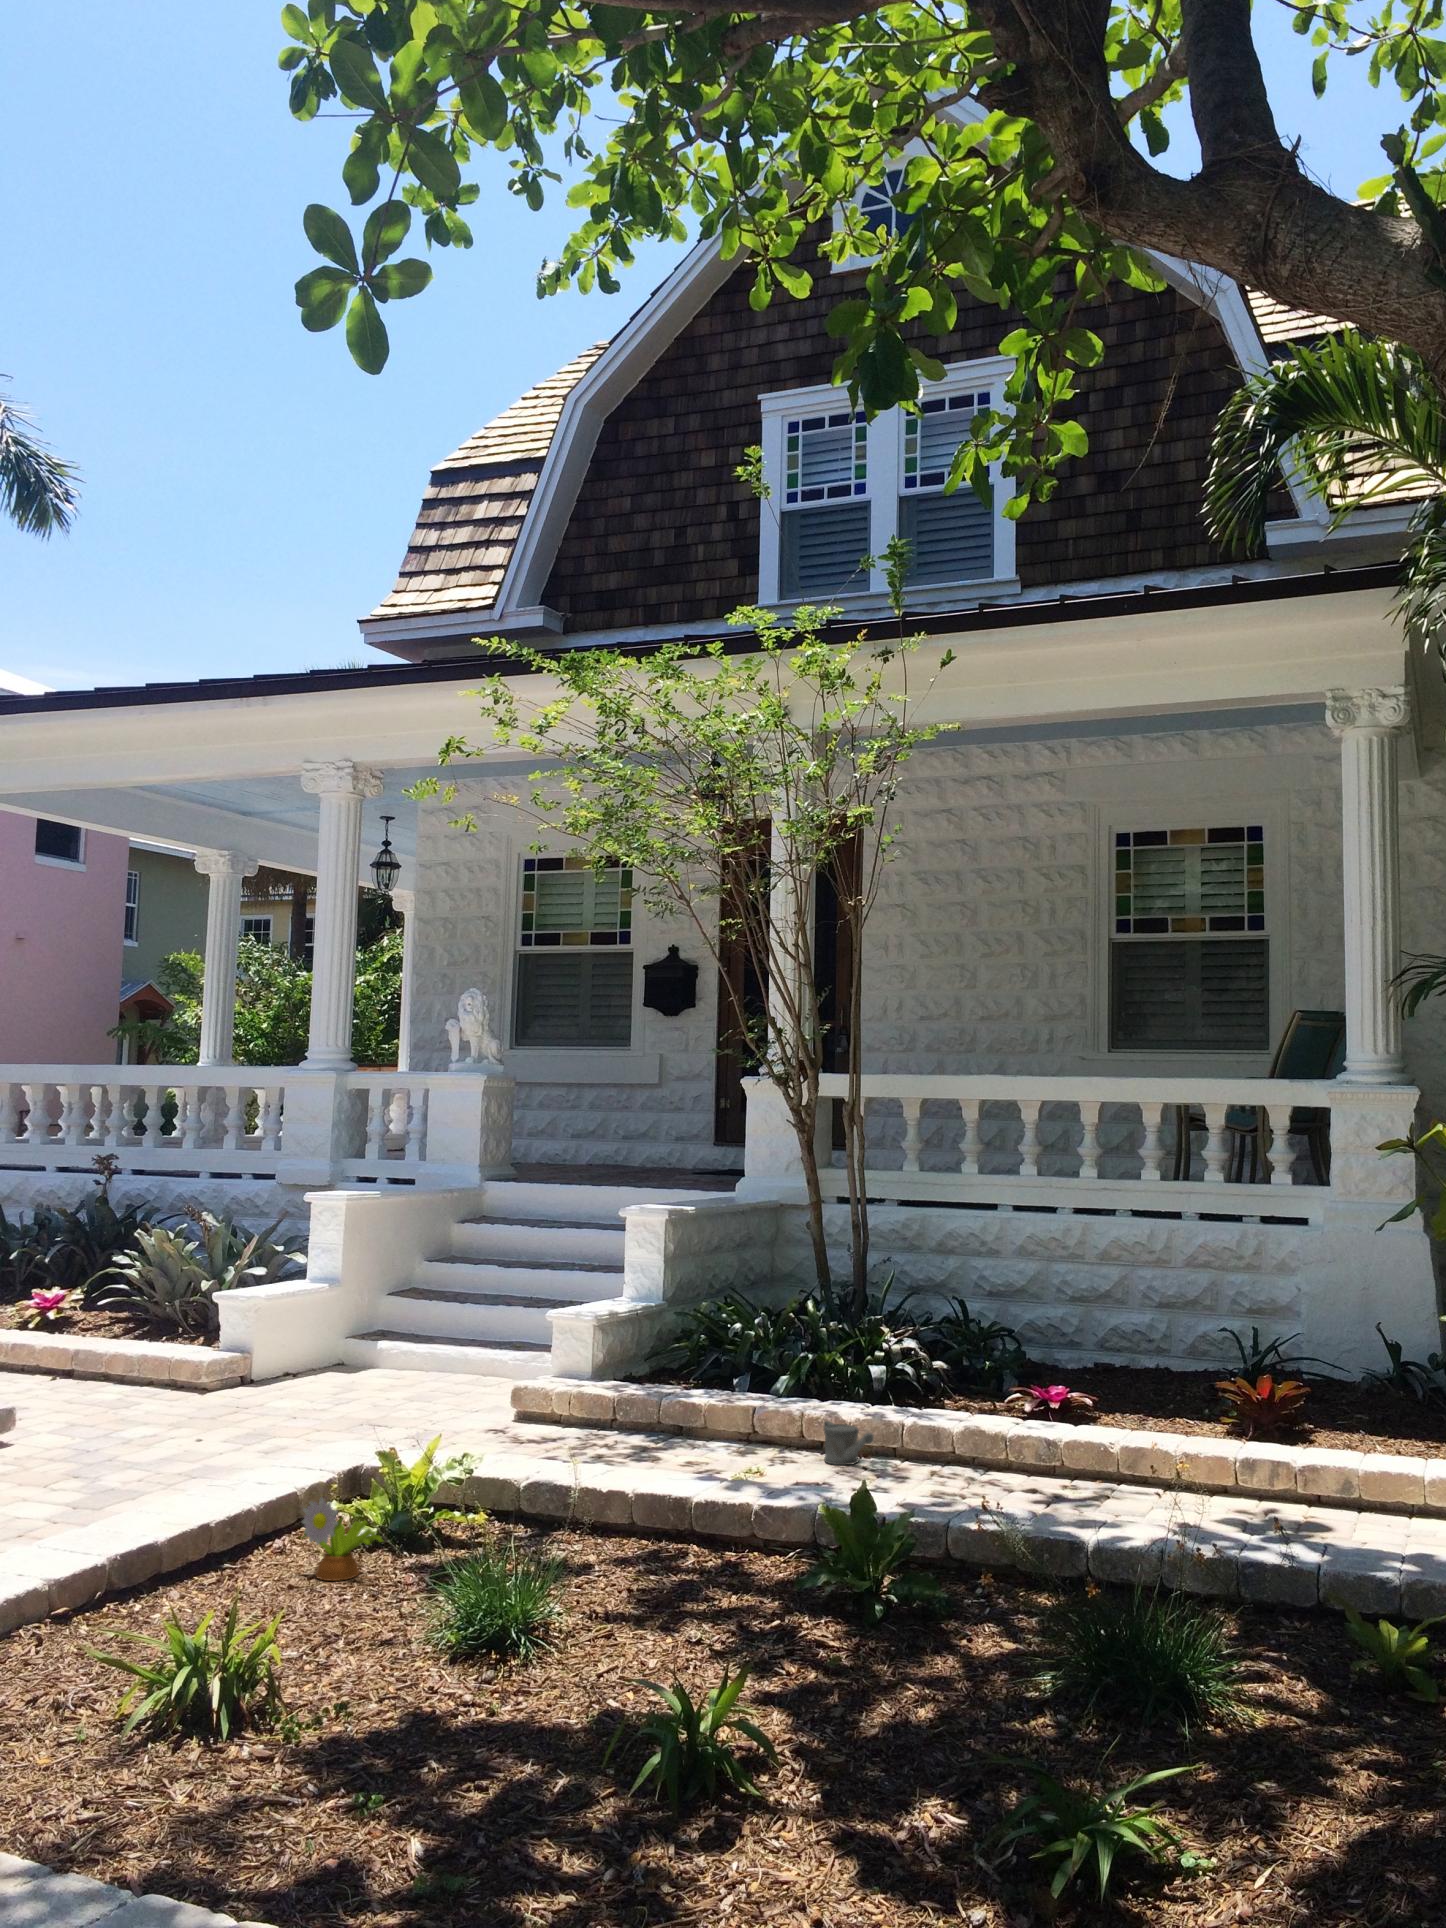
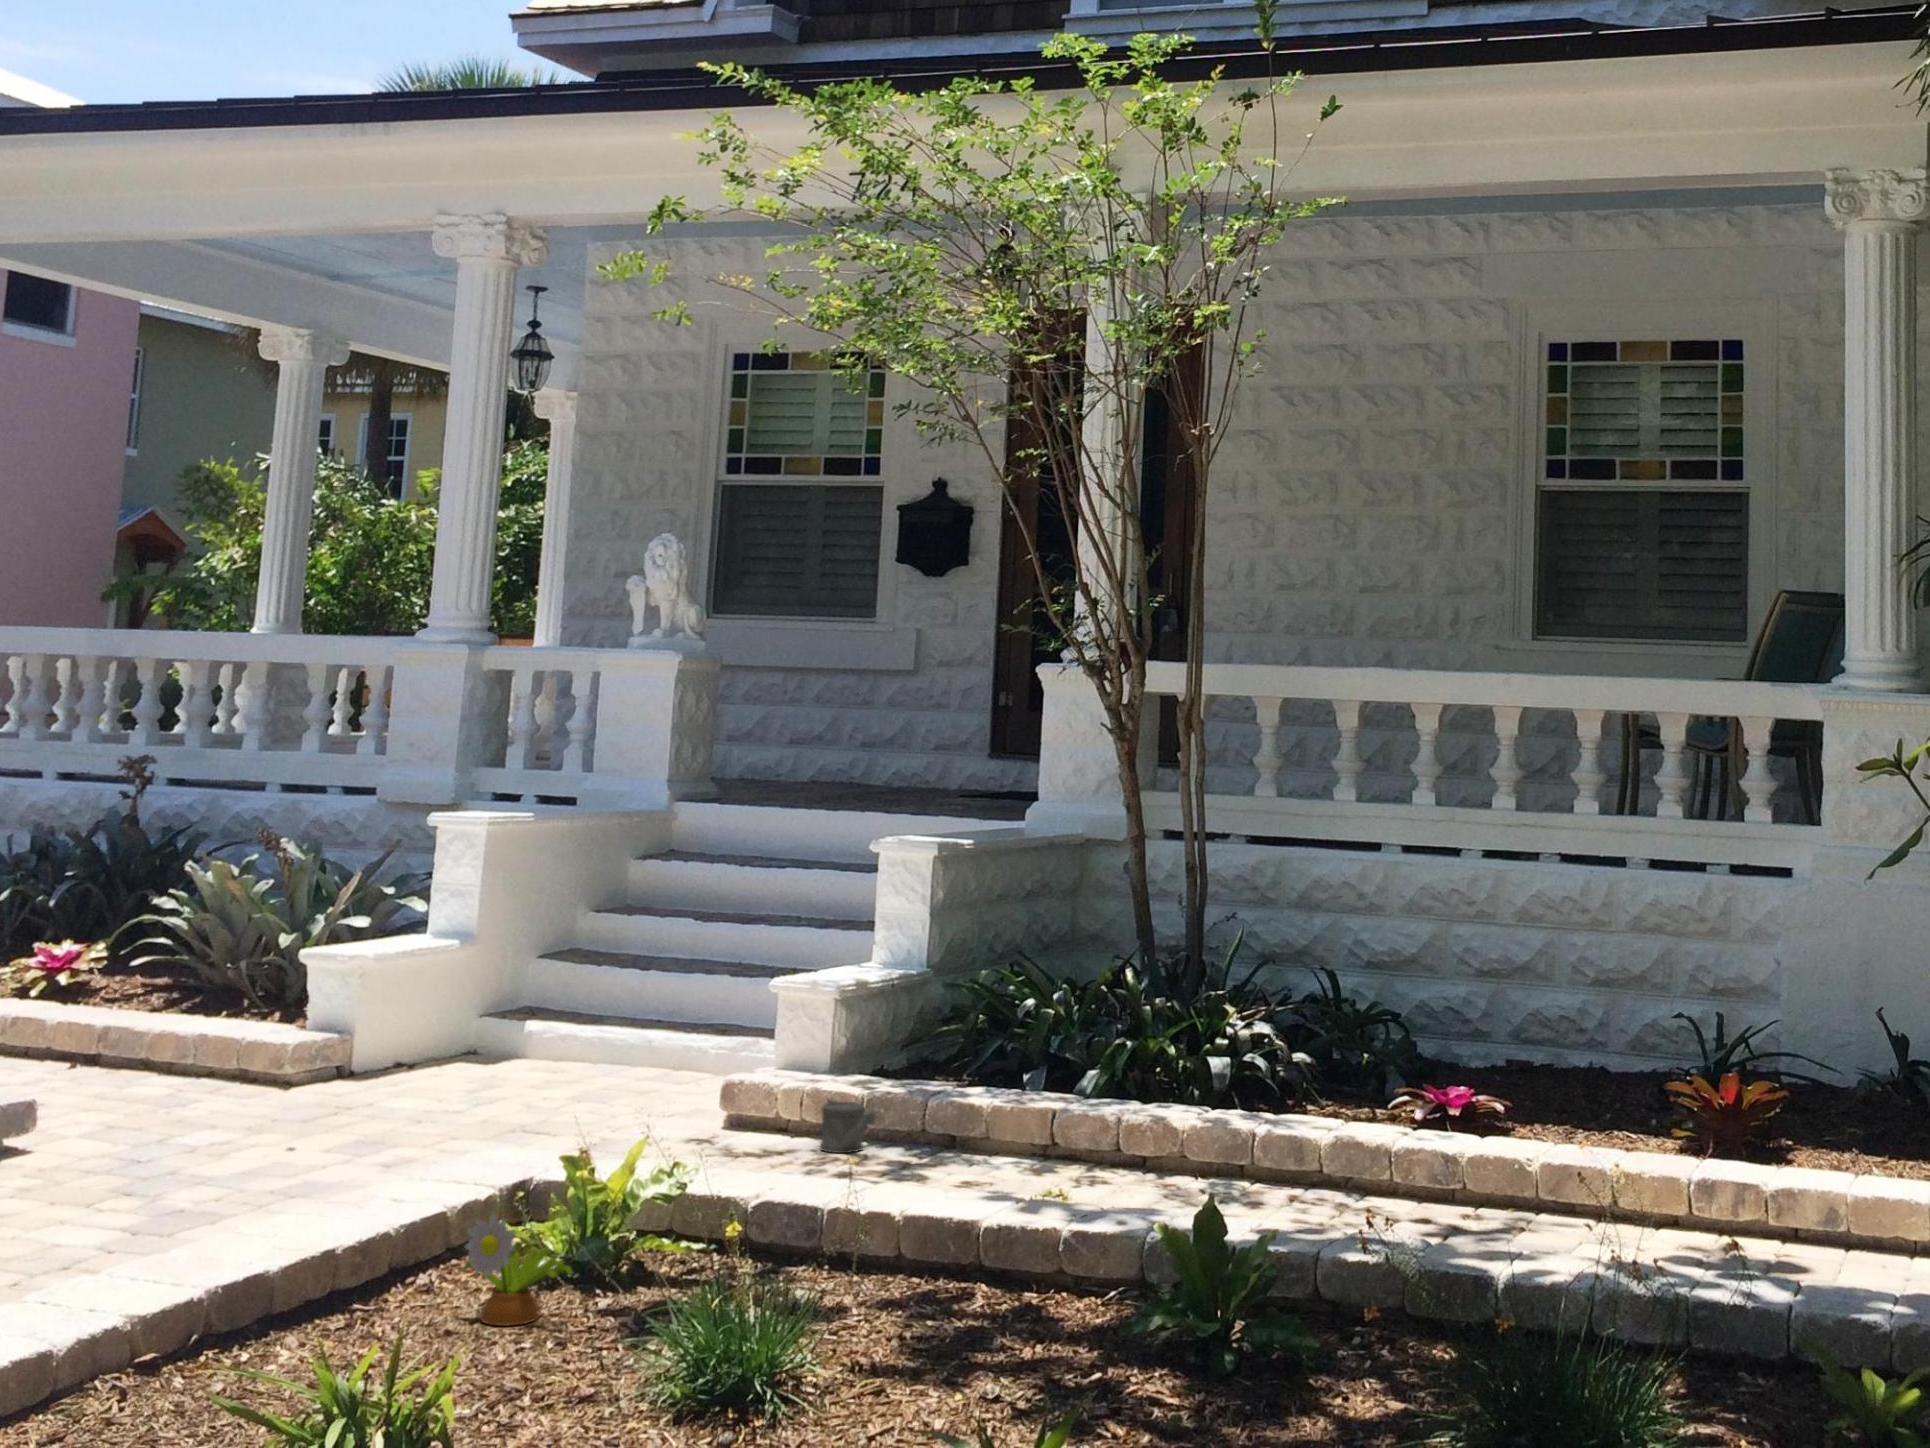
watering can: present [824,1421,874,1465] -> present [820,1100,876,1153]

